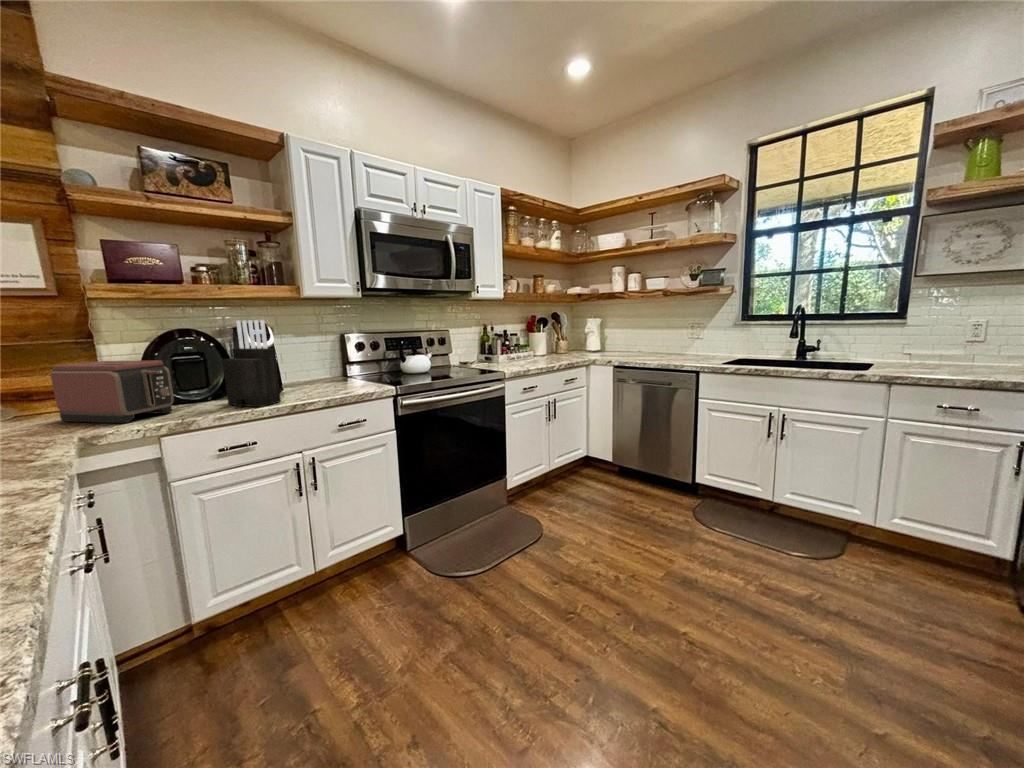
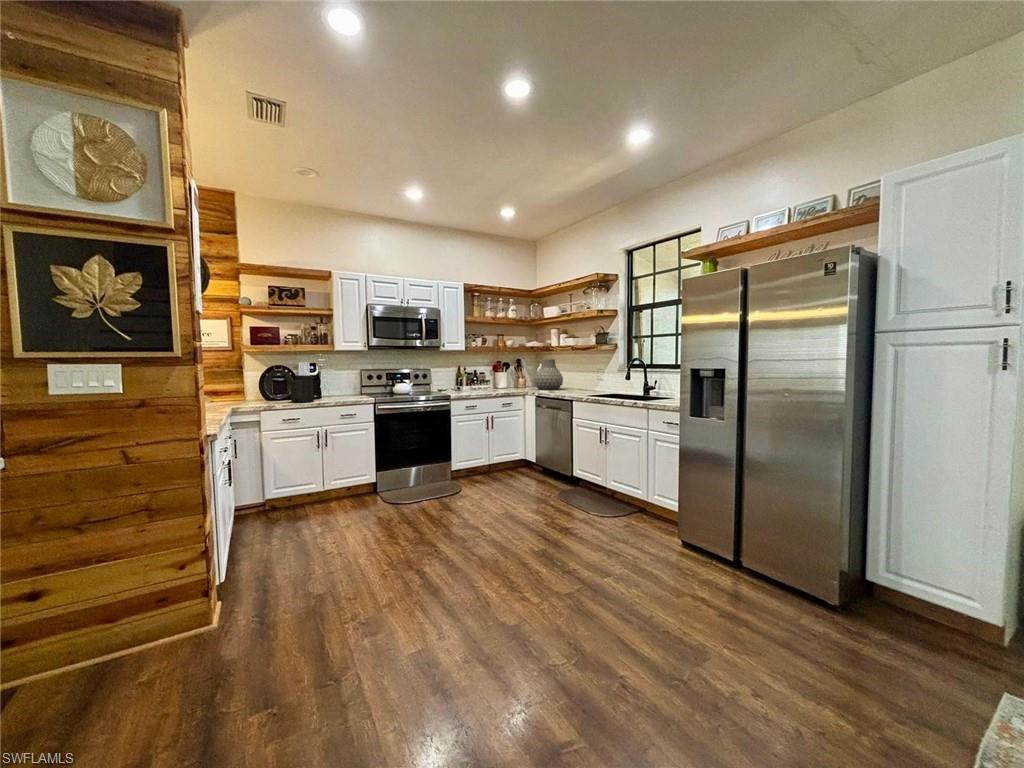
vase: none [589,311,632,355] -> present [534,359,563,390]
toaster: present [50,360,174,423] -> none [224,379,269,405]

